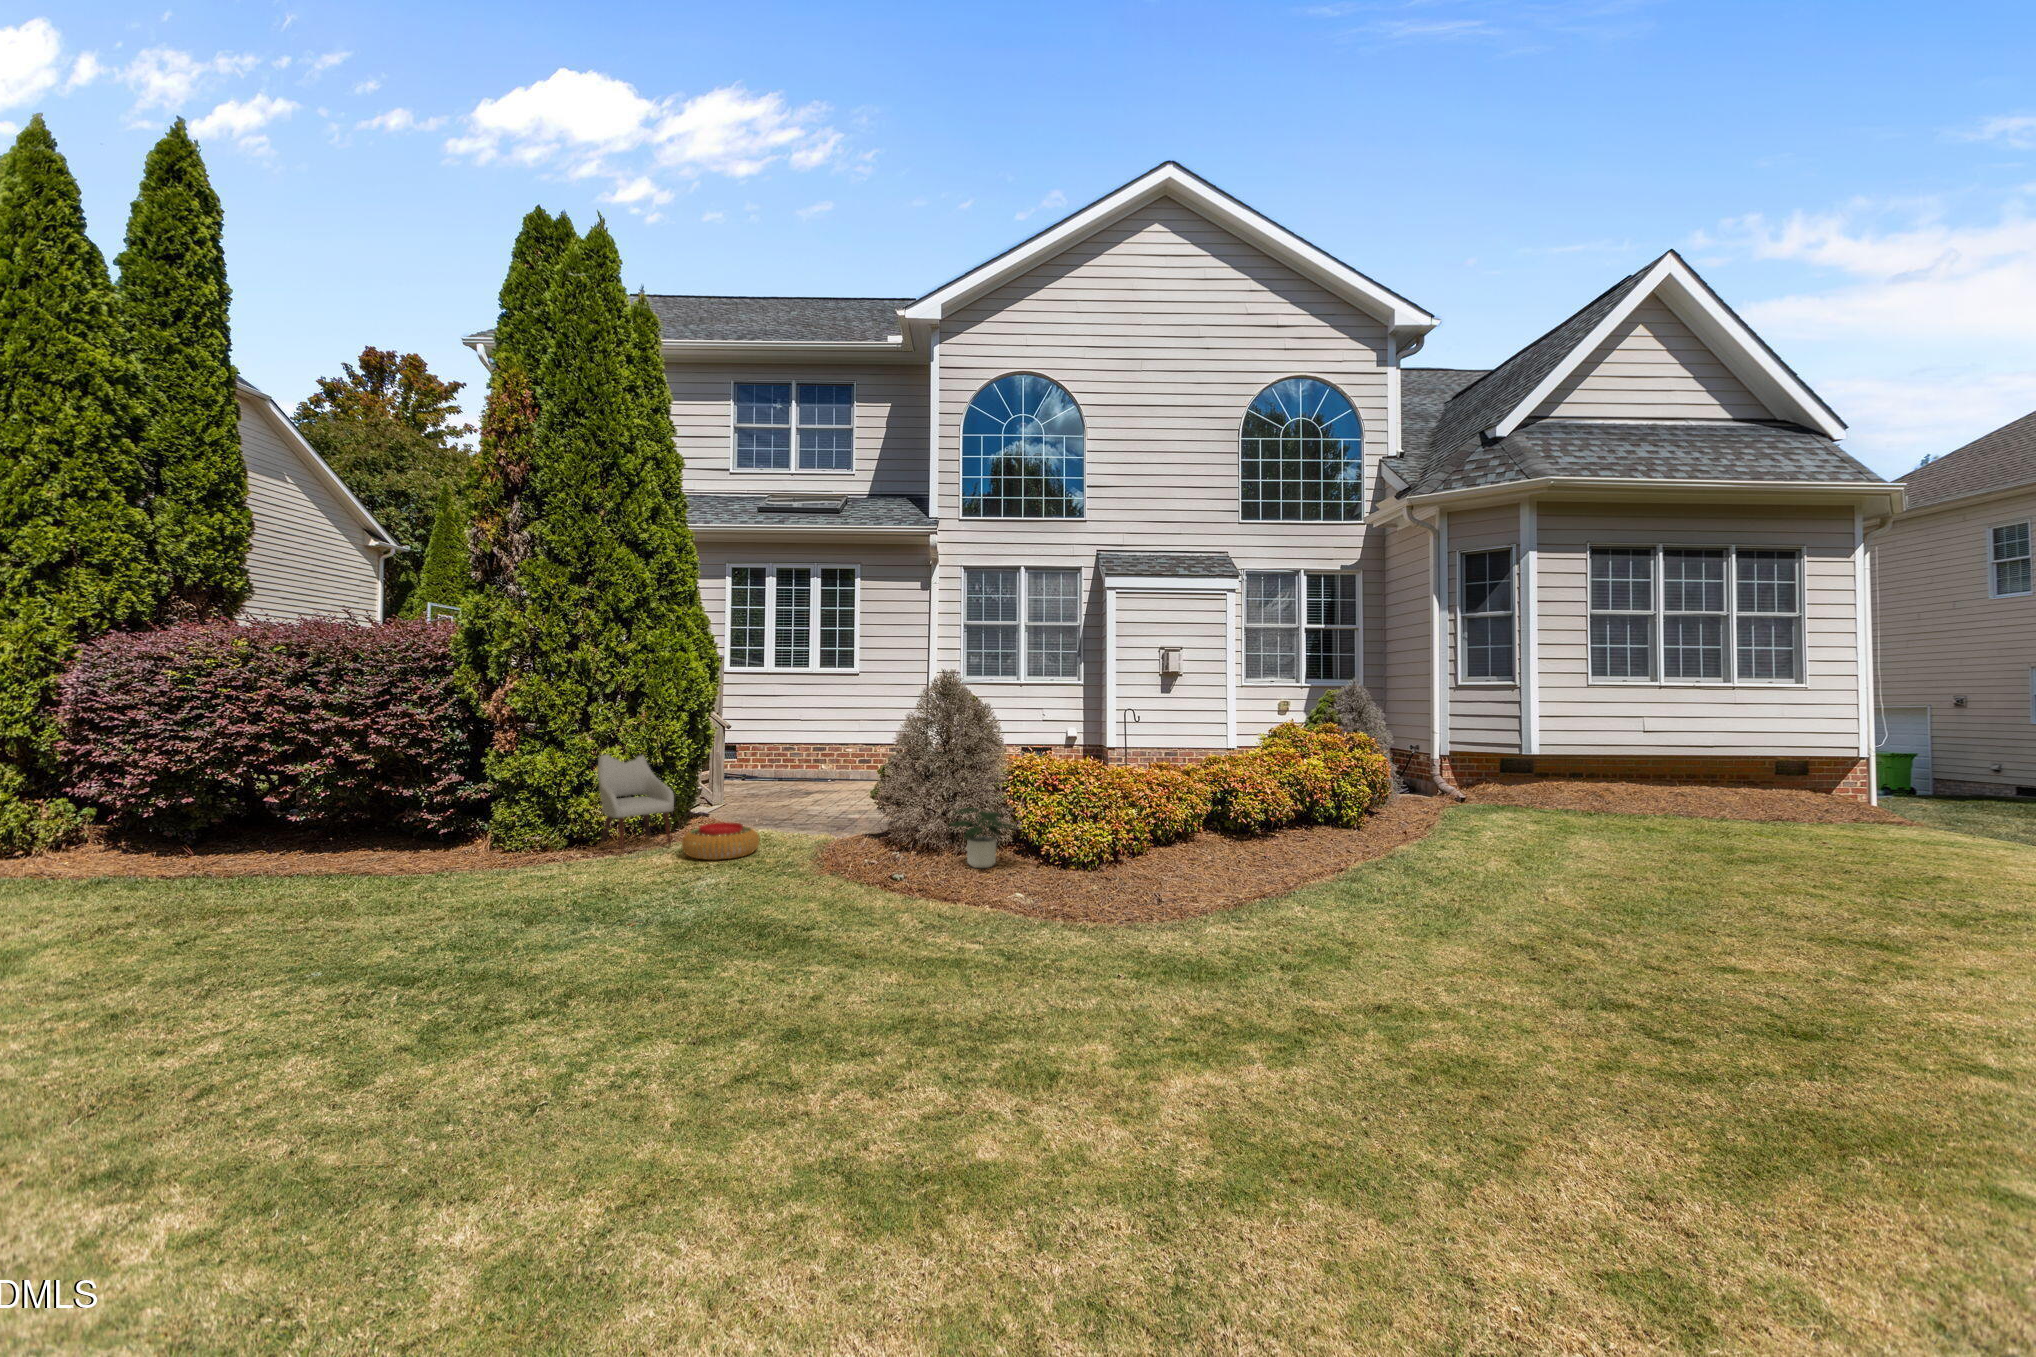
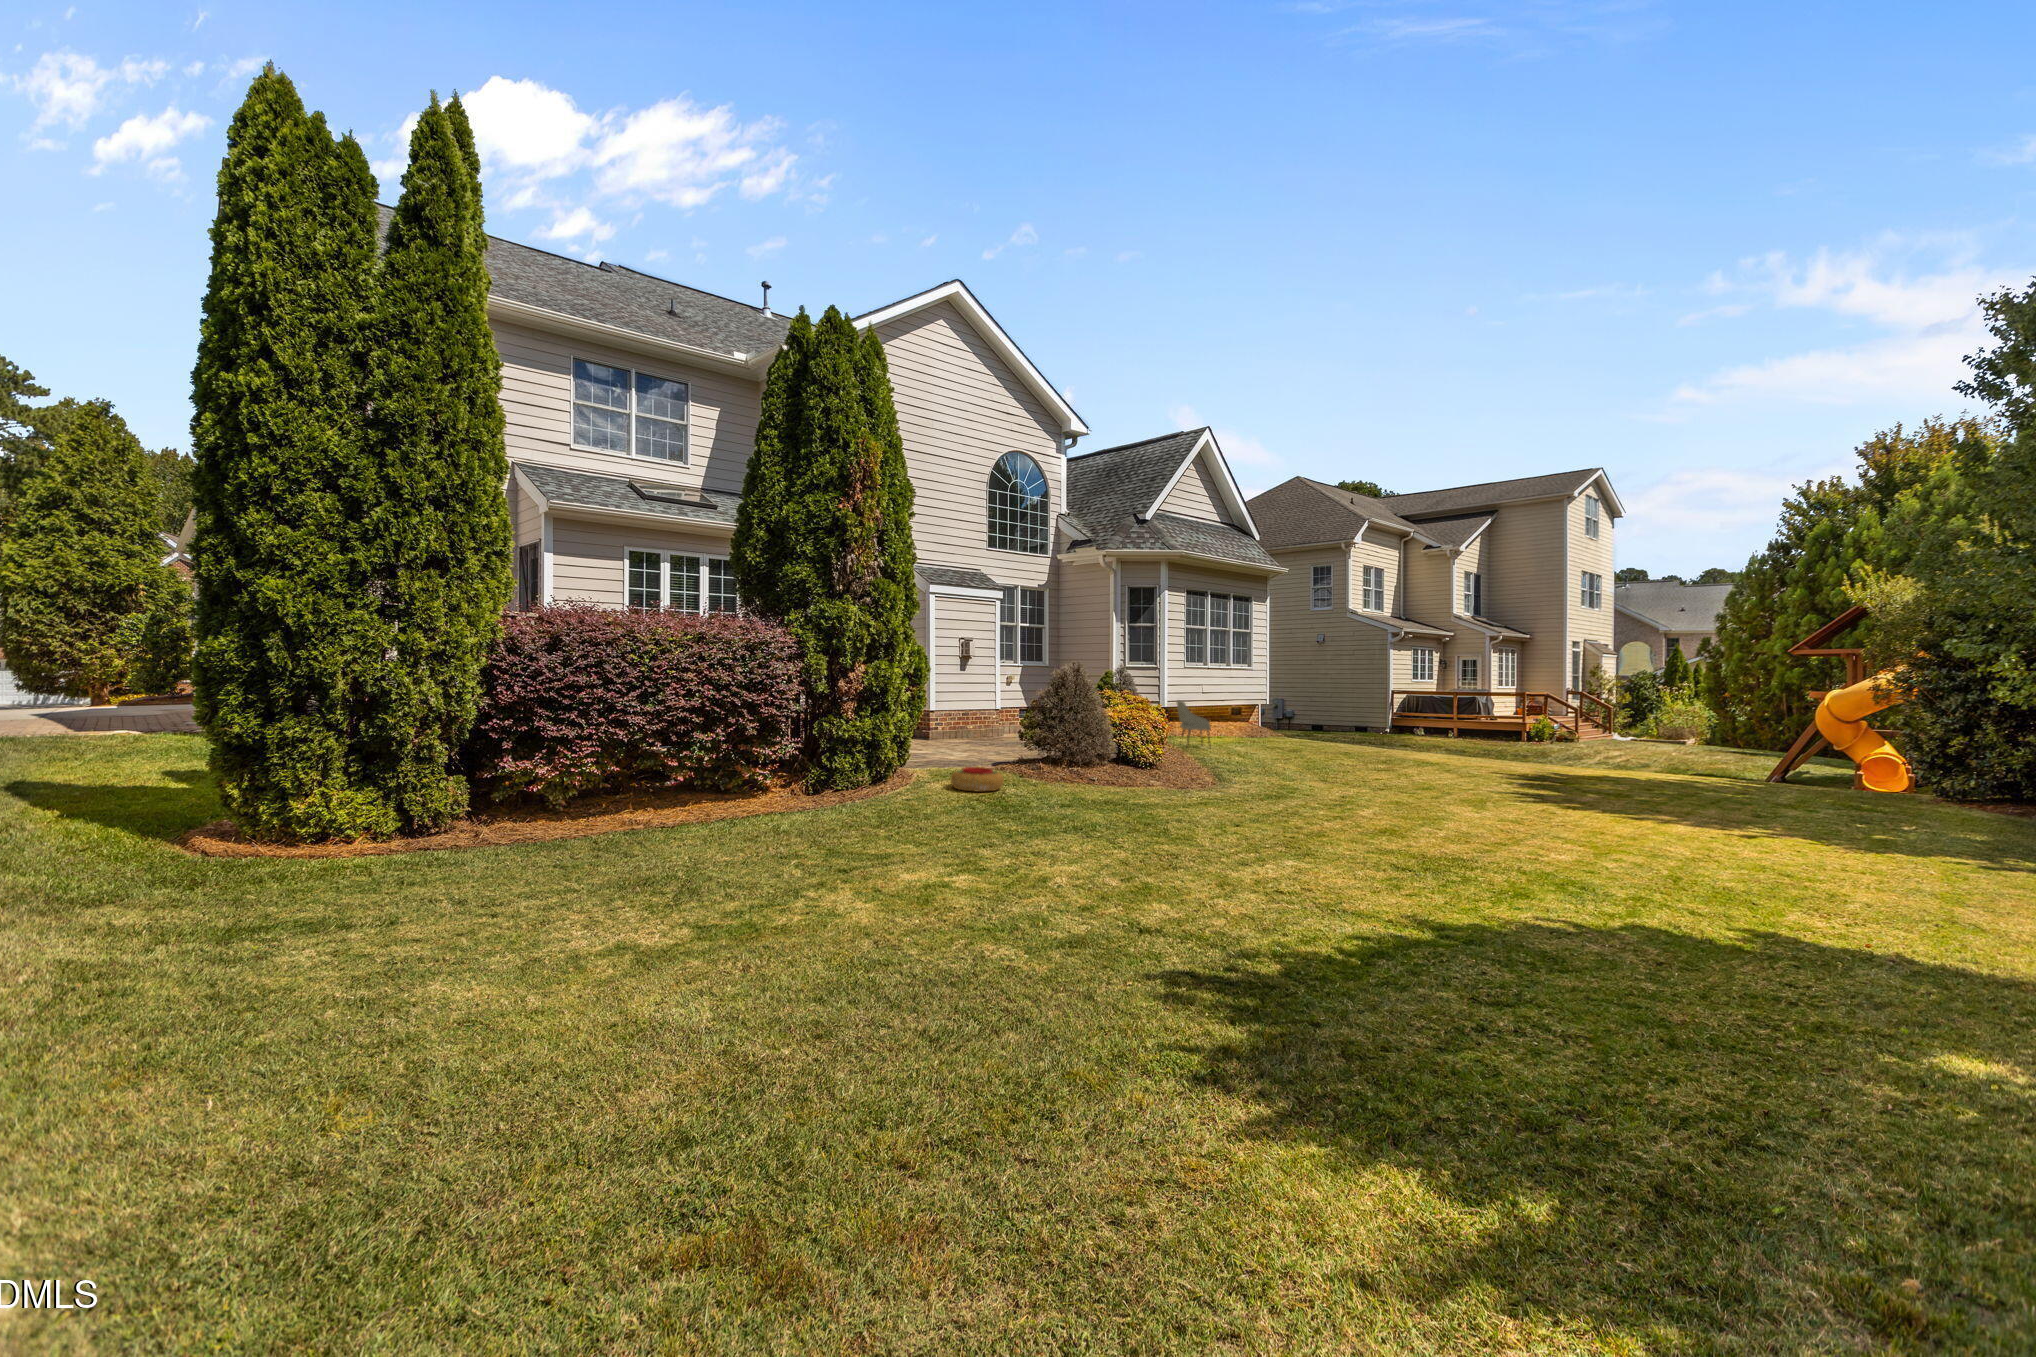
chair: present [598,755,674,855] -> present [1176,700,1211,745]
potted plant: present [949,808,1019,868] -> none [1103,743,1141,778]

